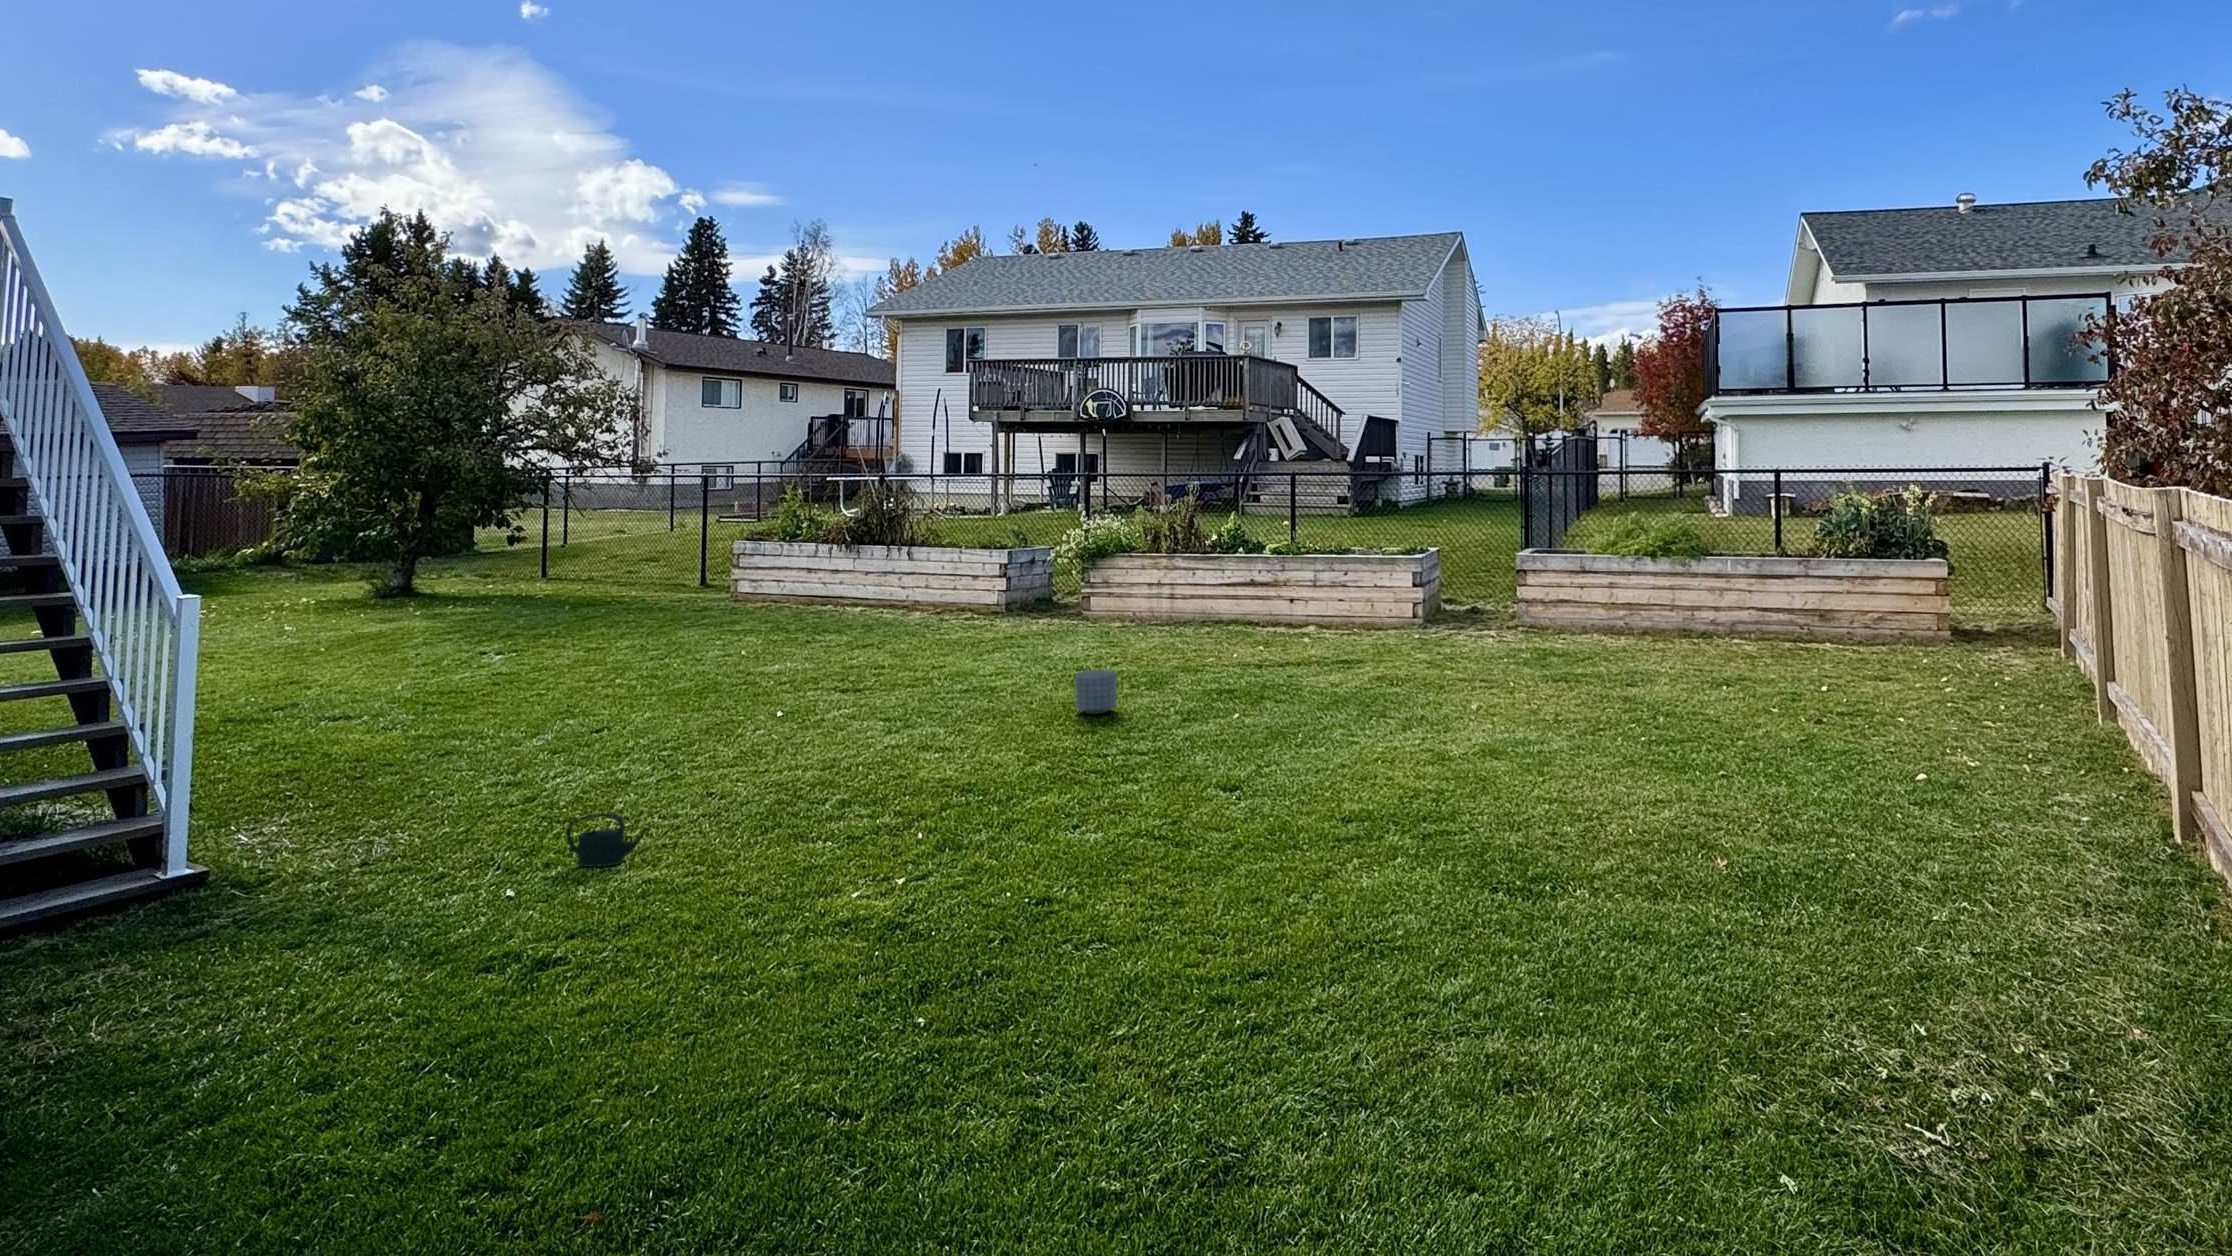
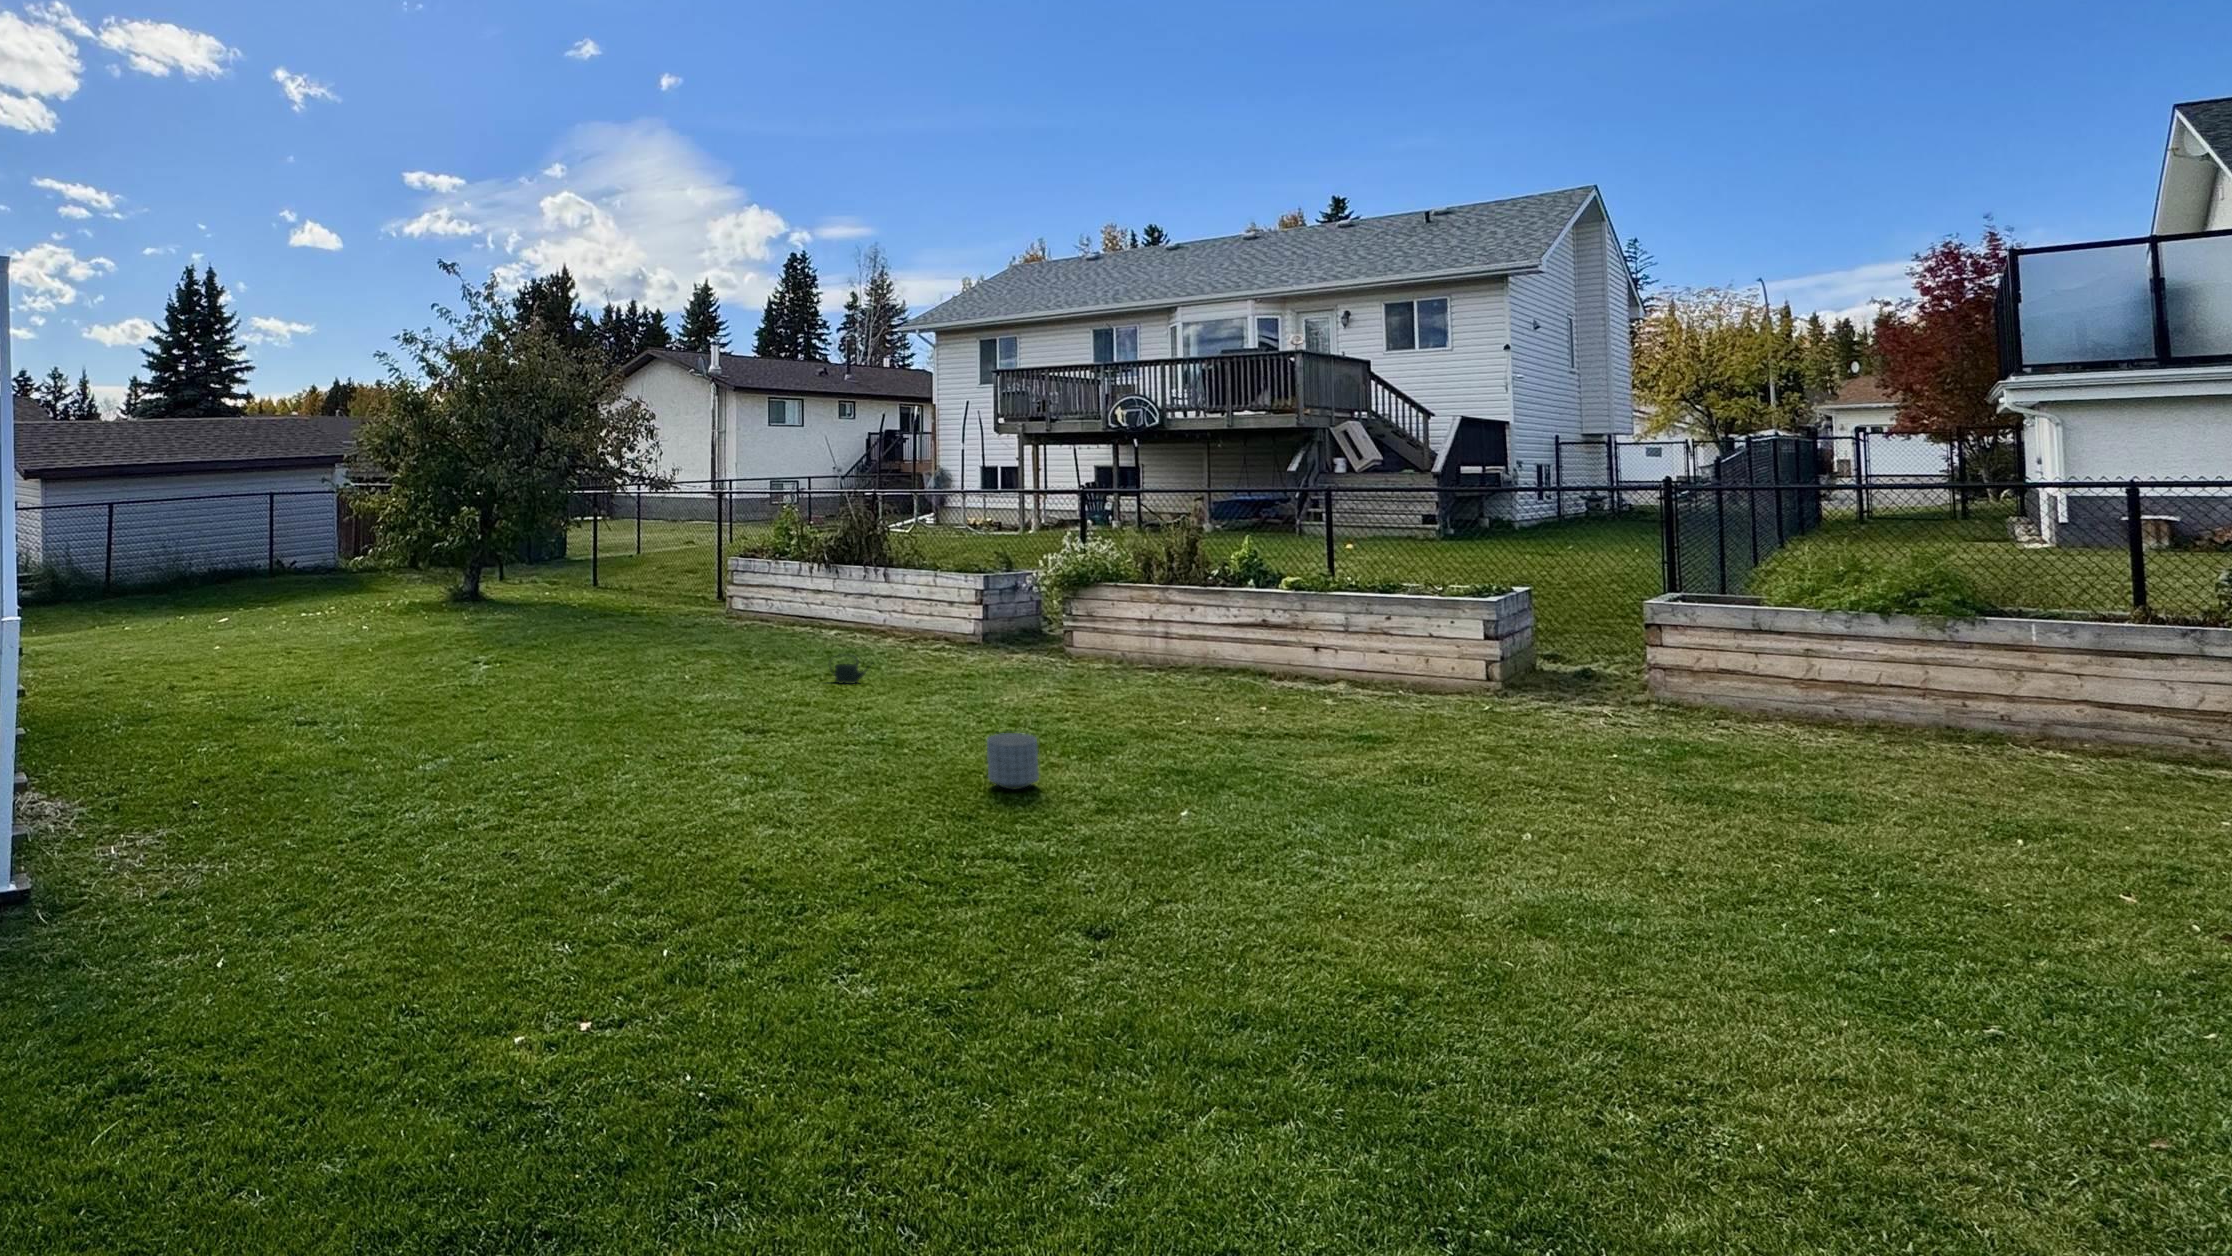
watering can: present [566,813,653,867] -> present [830,656,872,684]

